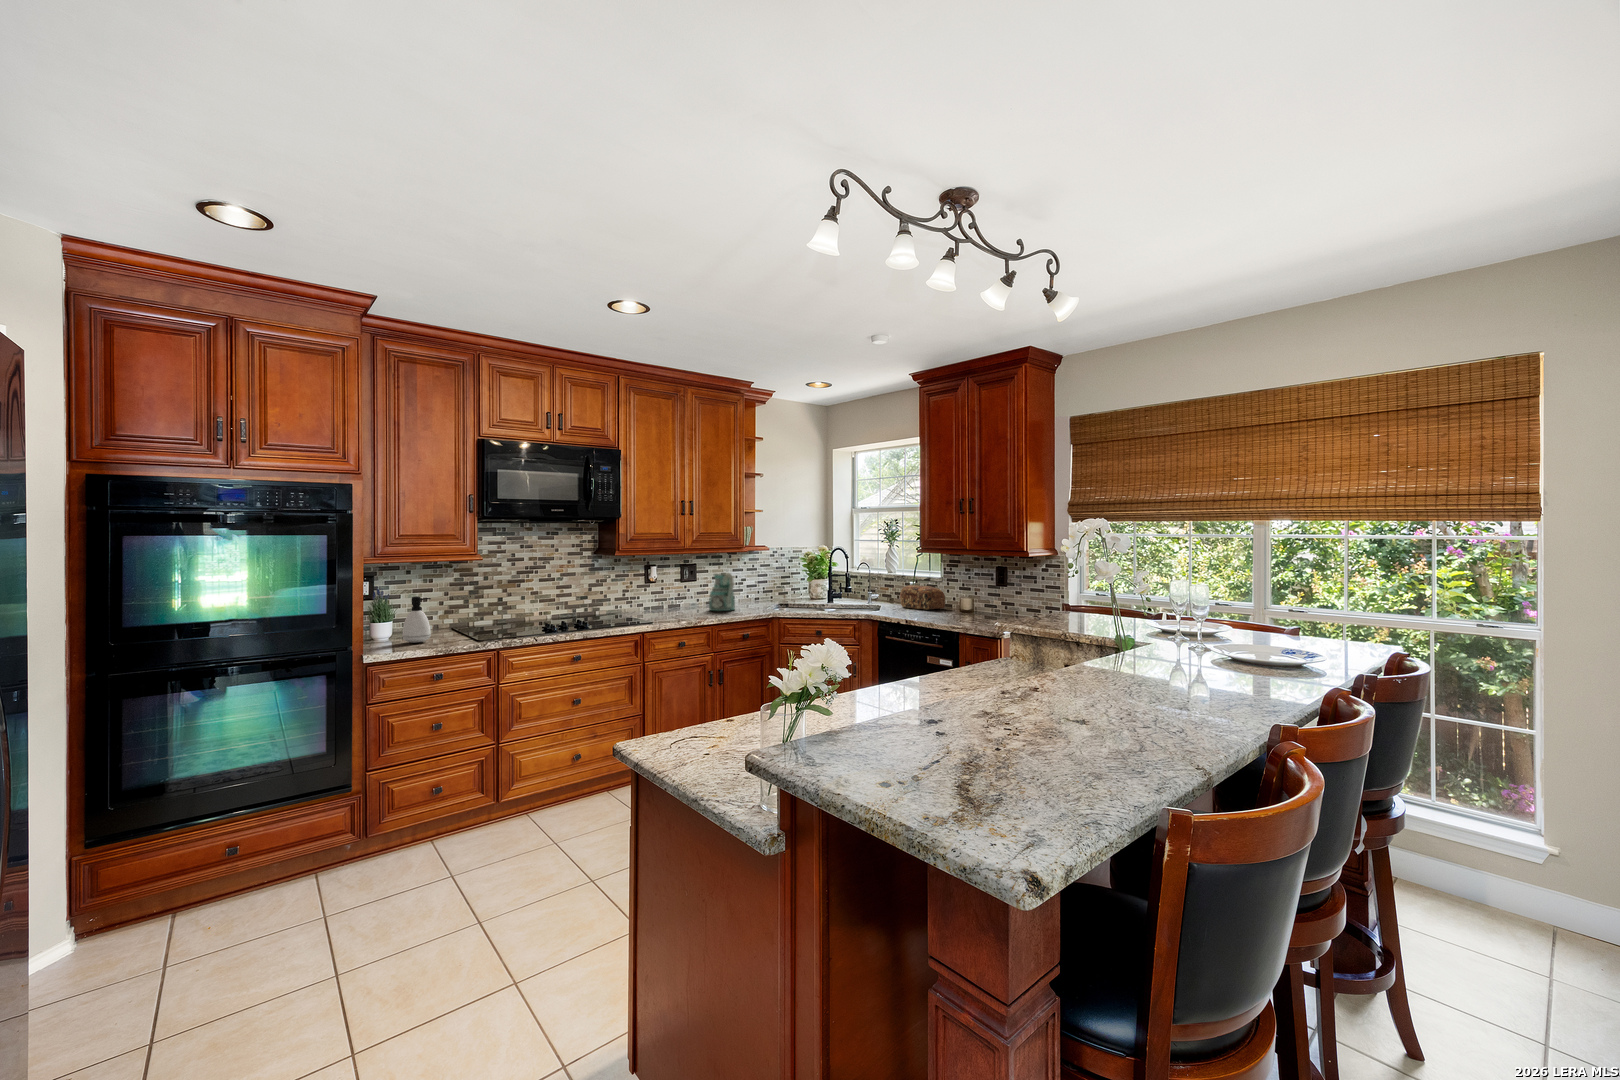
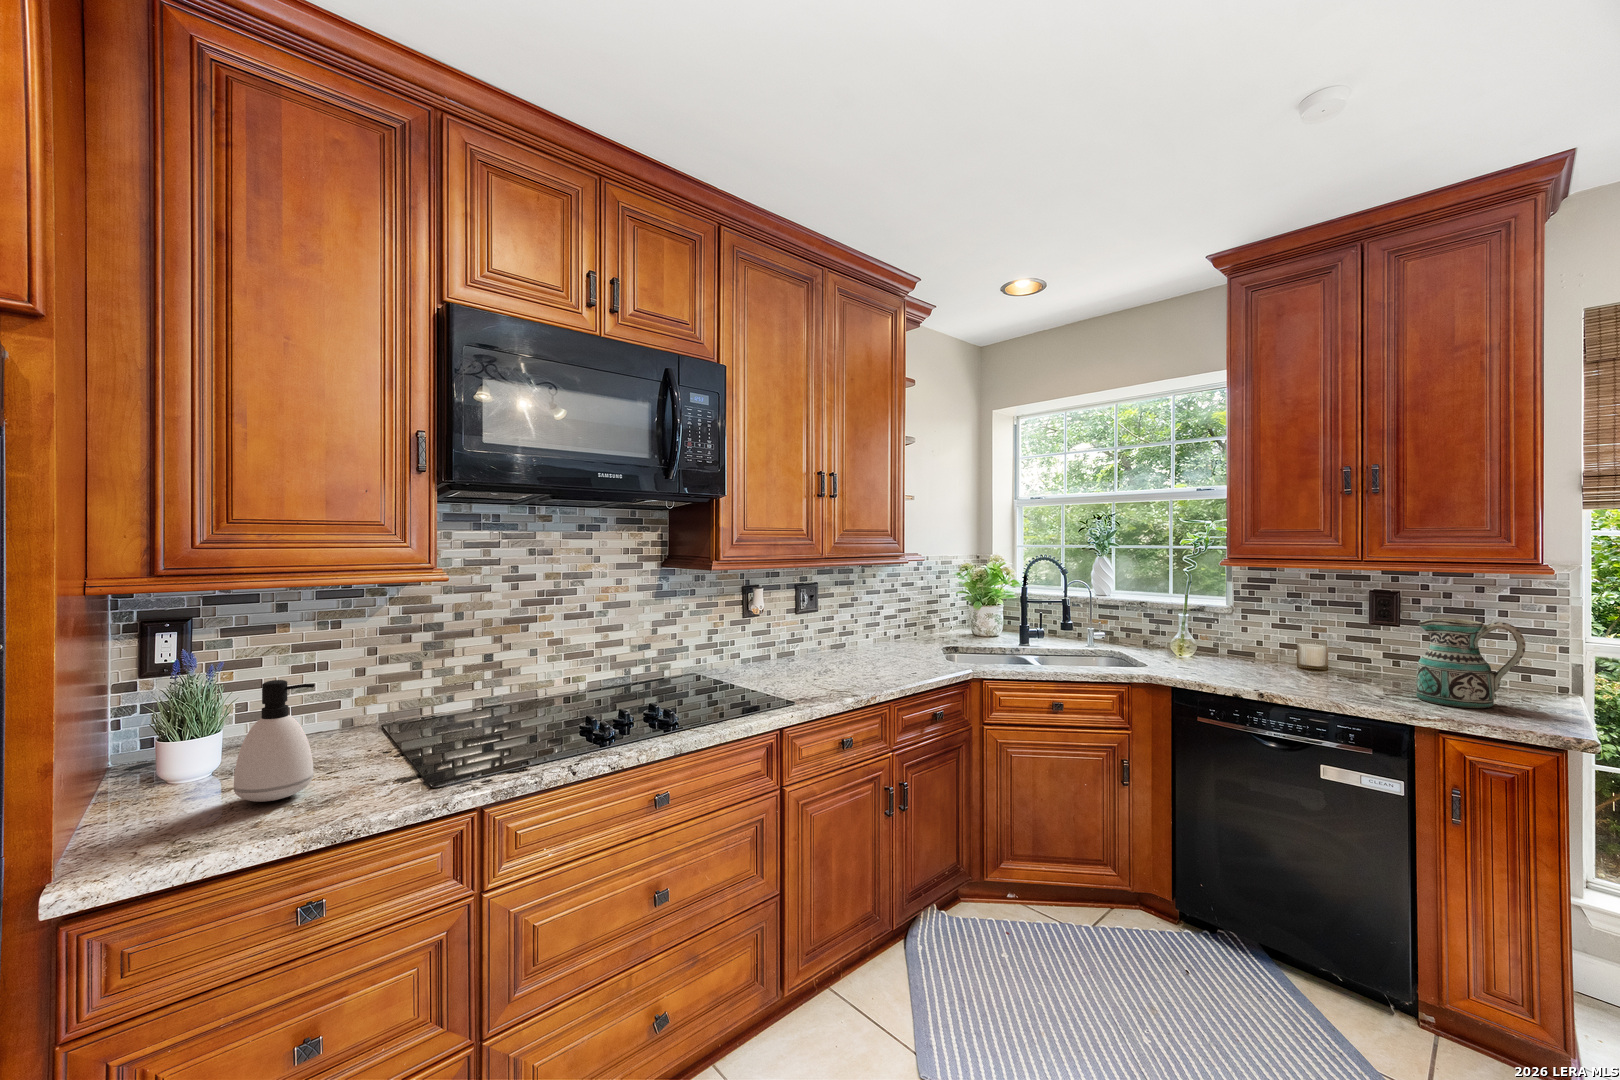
ceramic pitcher: present [709,573,735,611] -> present [1416,618,1526,708]
bread loaf: present [900,585,945,610] -> none [1177,626,1272,673]

